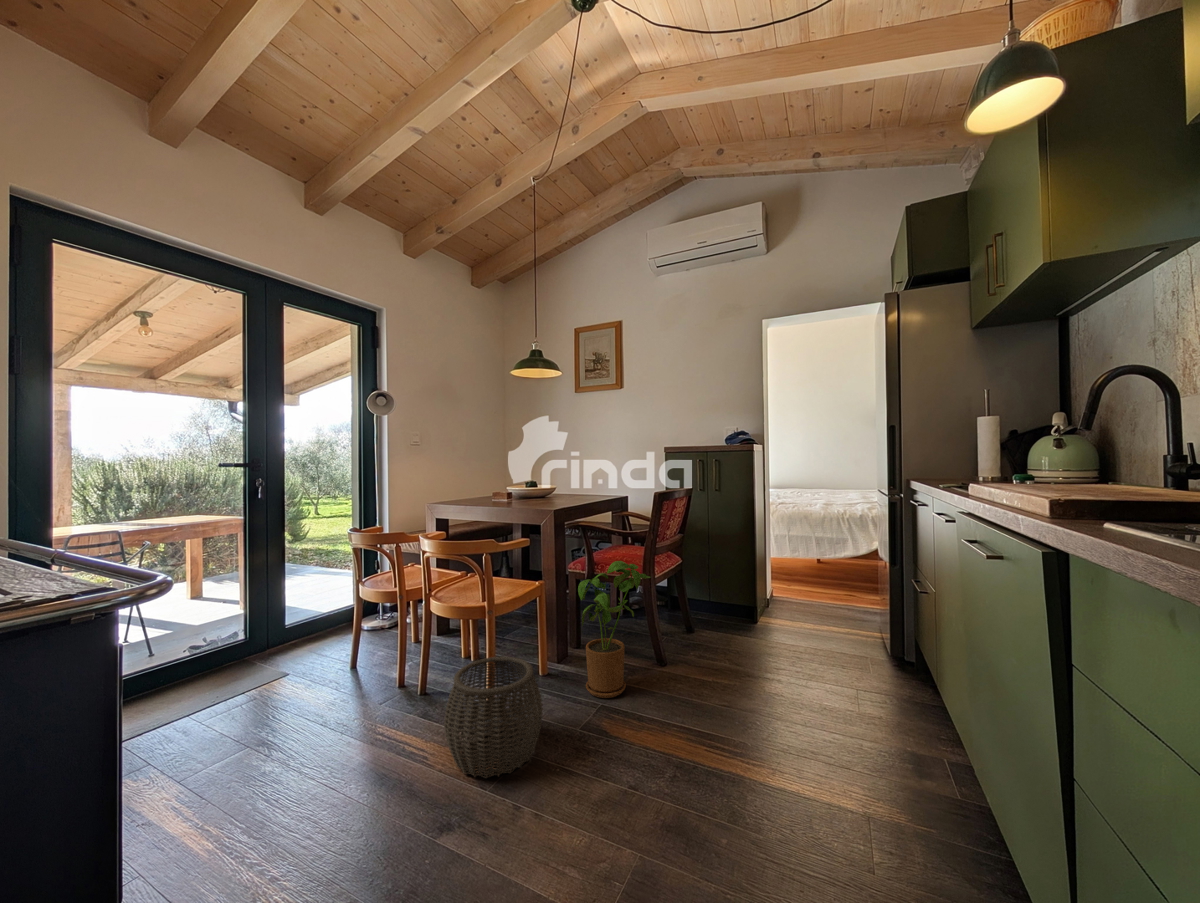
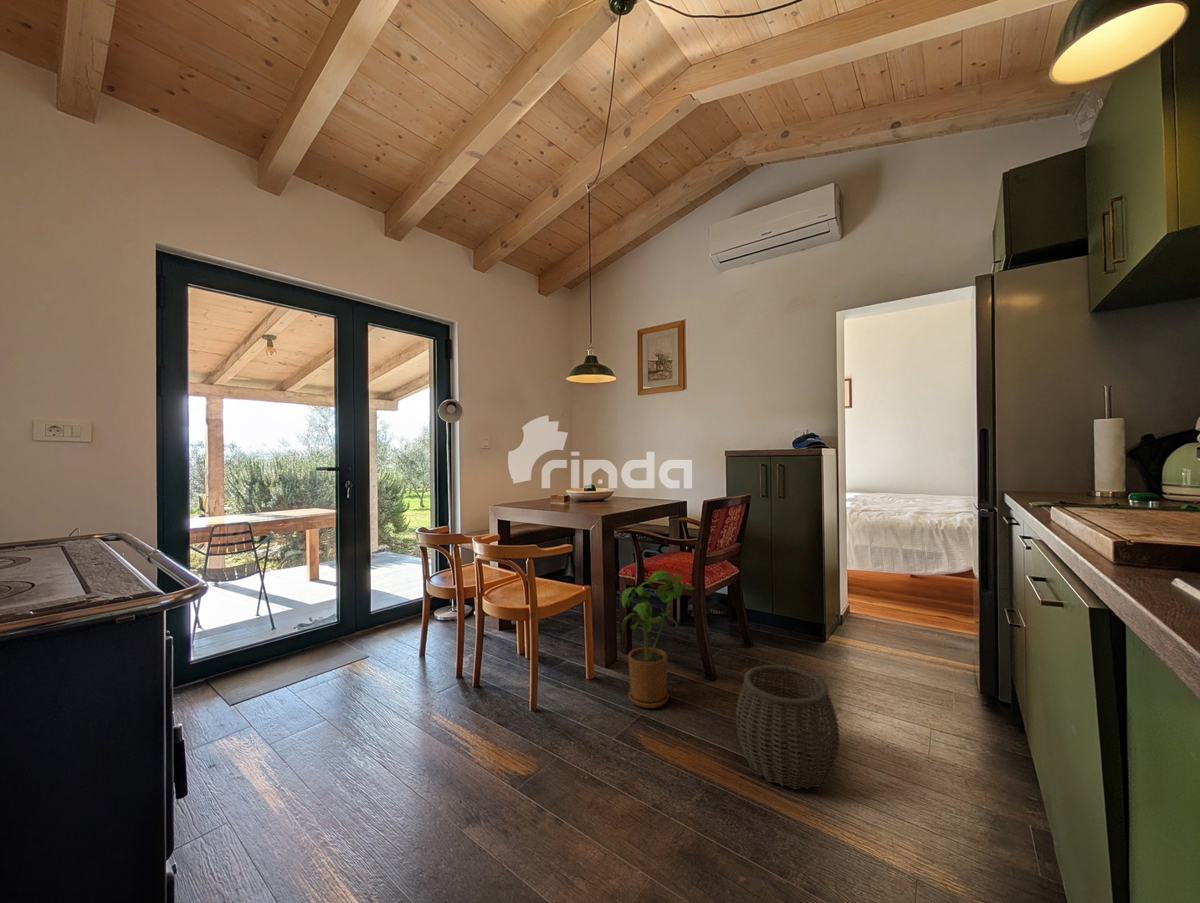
woven basket: present [444,657,543,778] -> present [736,665,840,789]

